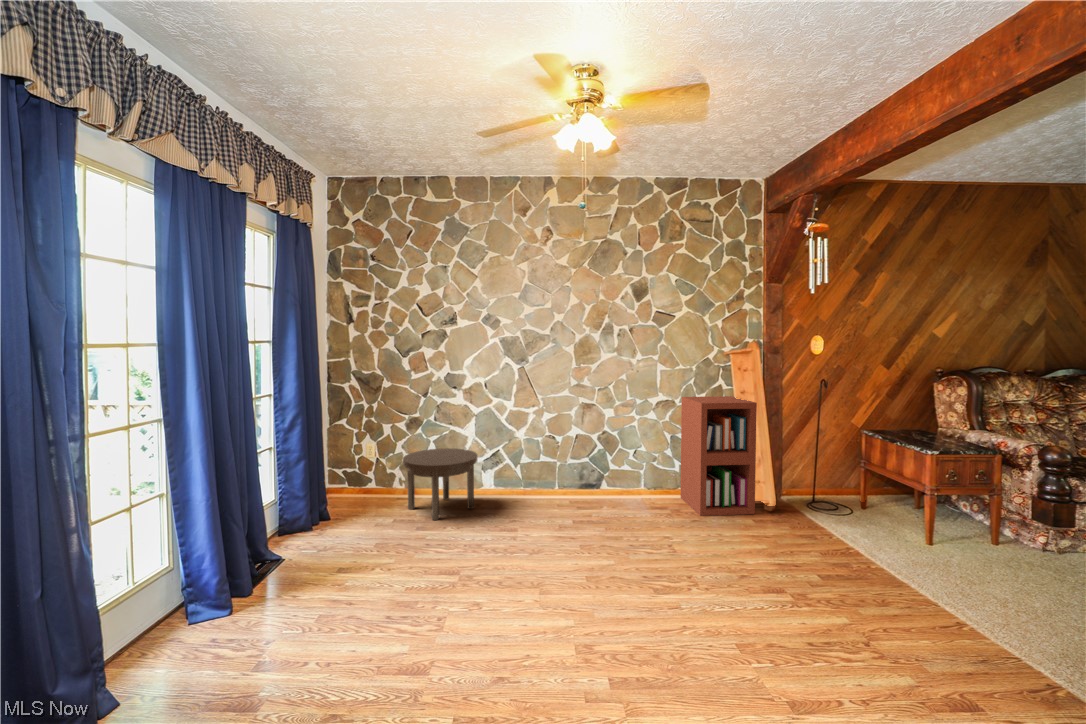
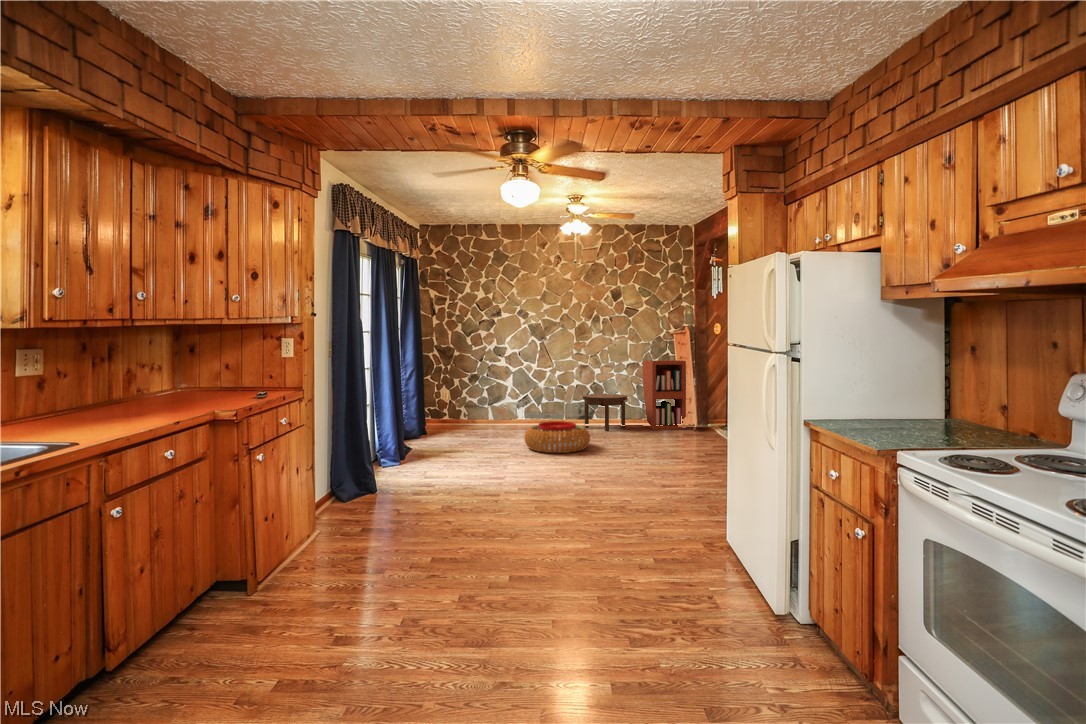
side table: present [403,448,478,520] -> present [582,394,628,431]
pouf: none [473,533,601,621] -> present [524,421,590,453]

